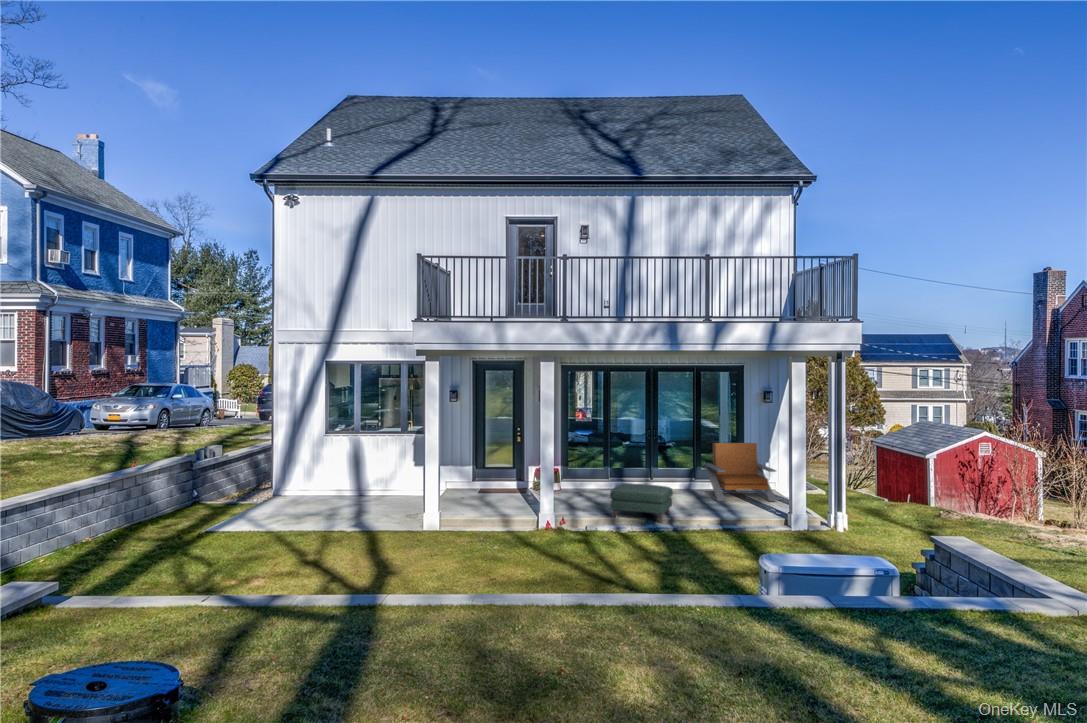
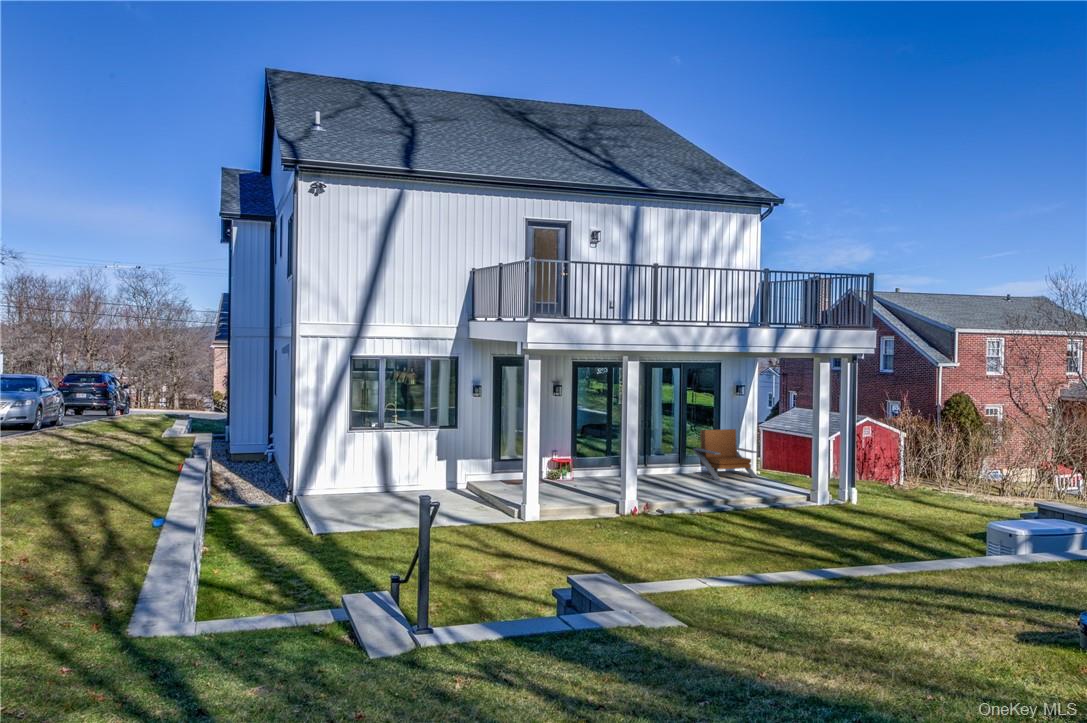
ottoman: present [610,483,673,522] -> none [650,467,700,496]

